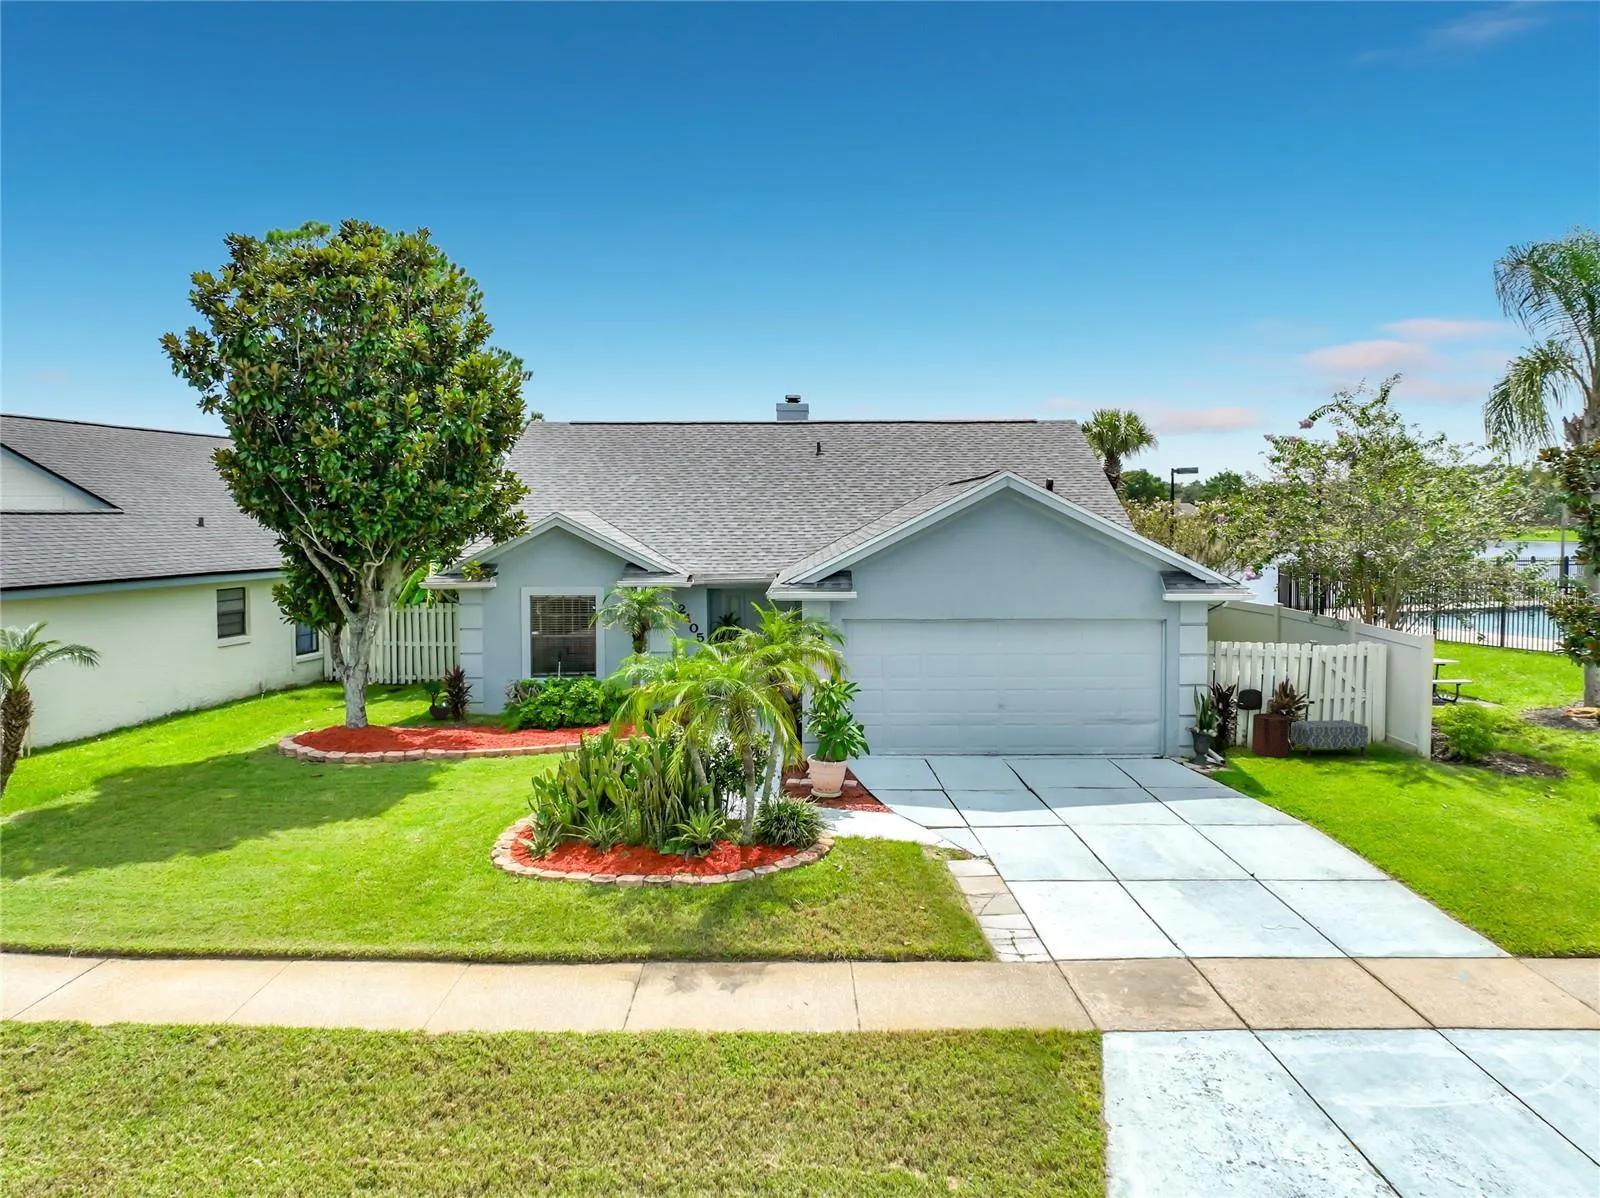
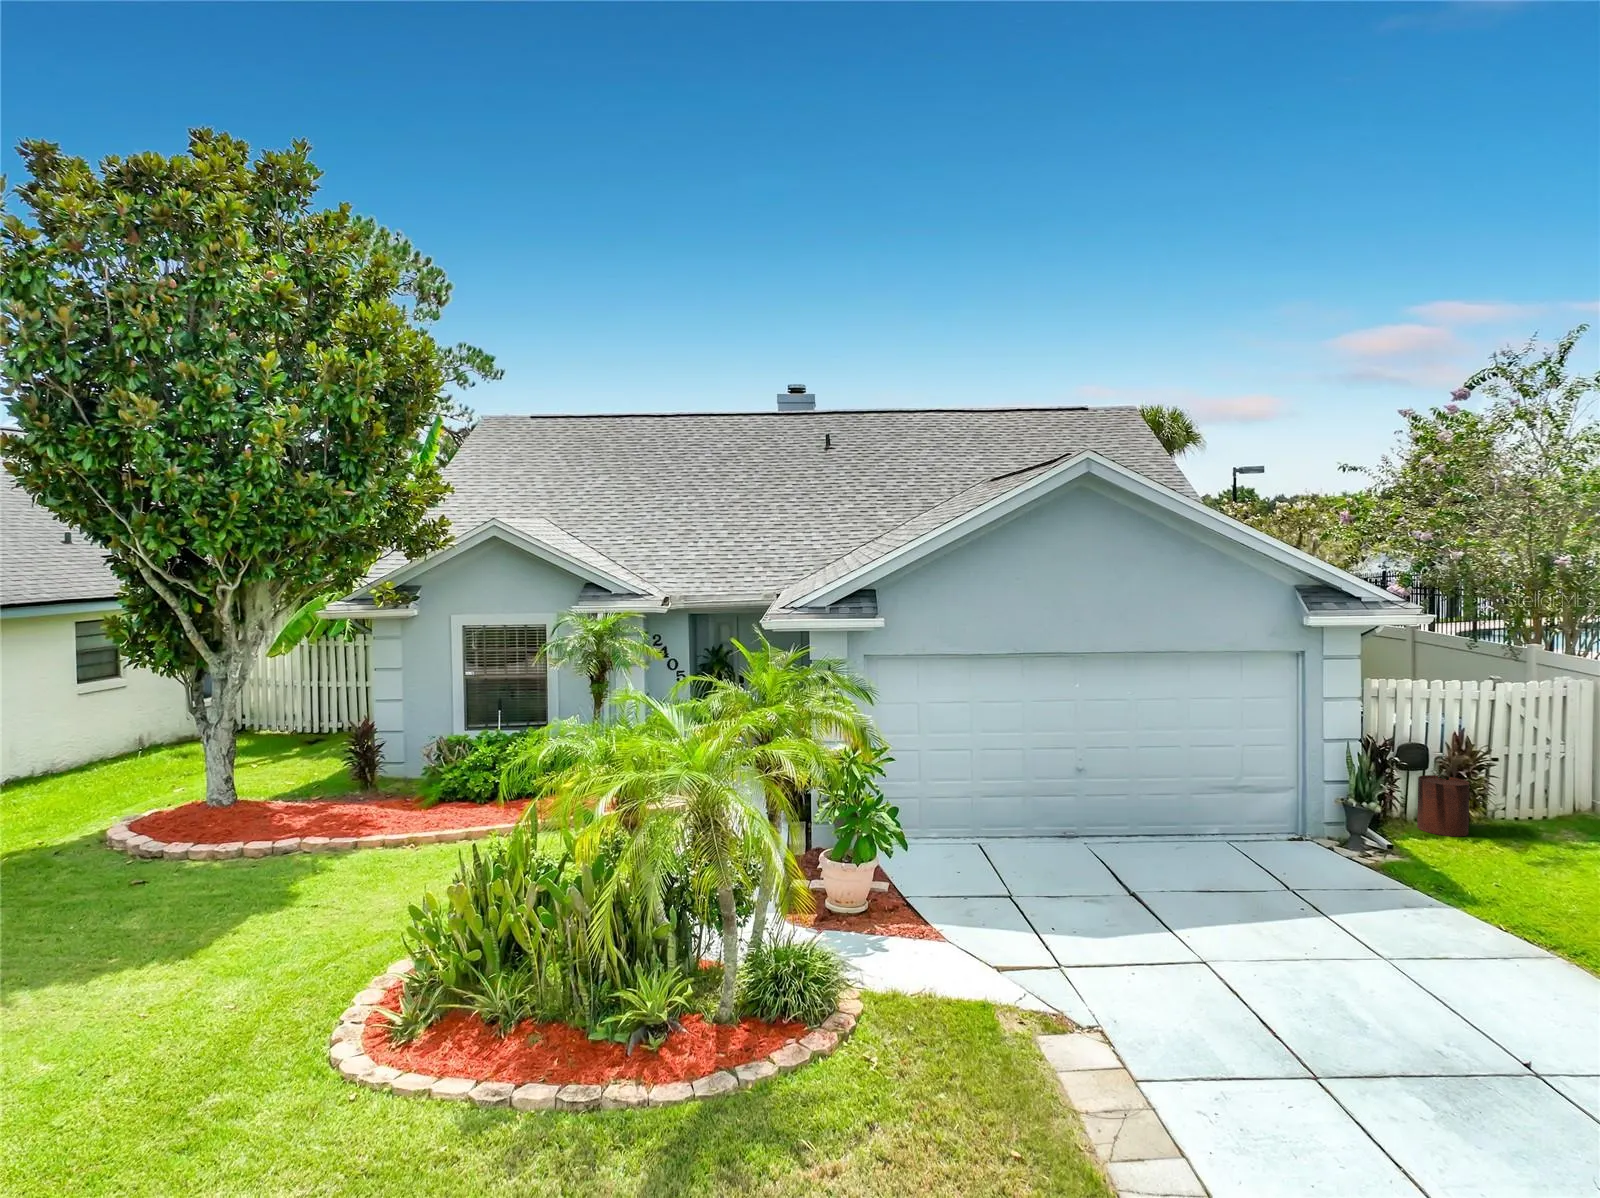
potted tree: present [422,681,450,719] -> none [319,732,357,787]
bench: present [1288,720,1368,757] -> none [1465,783,1578,835]

